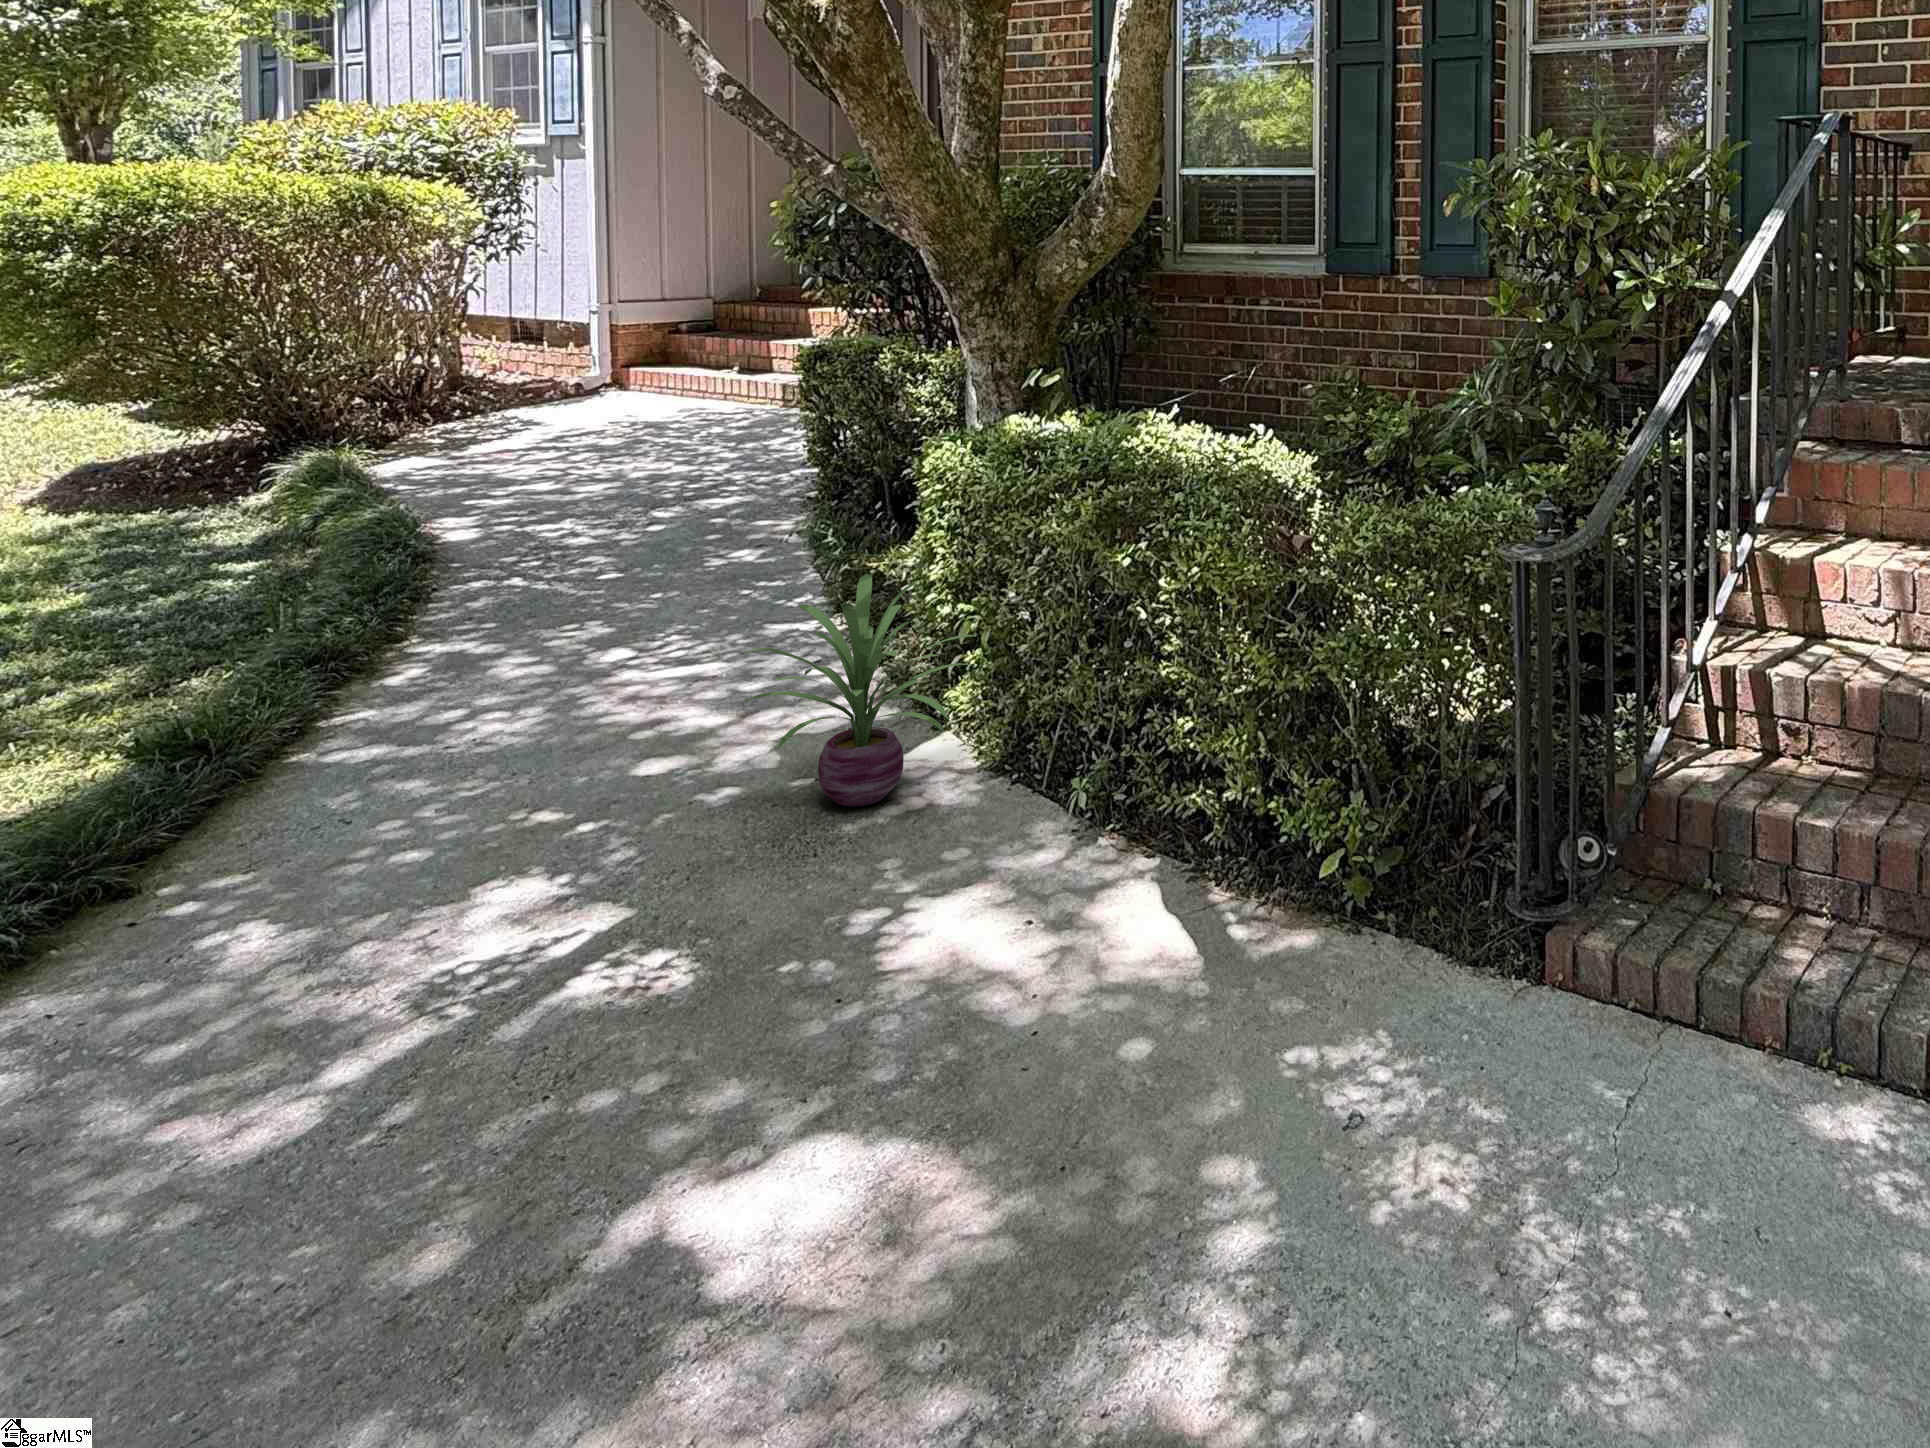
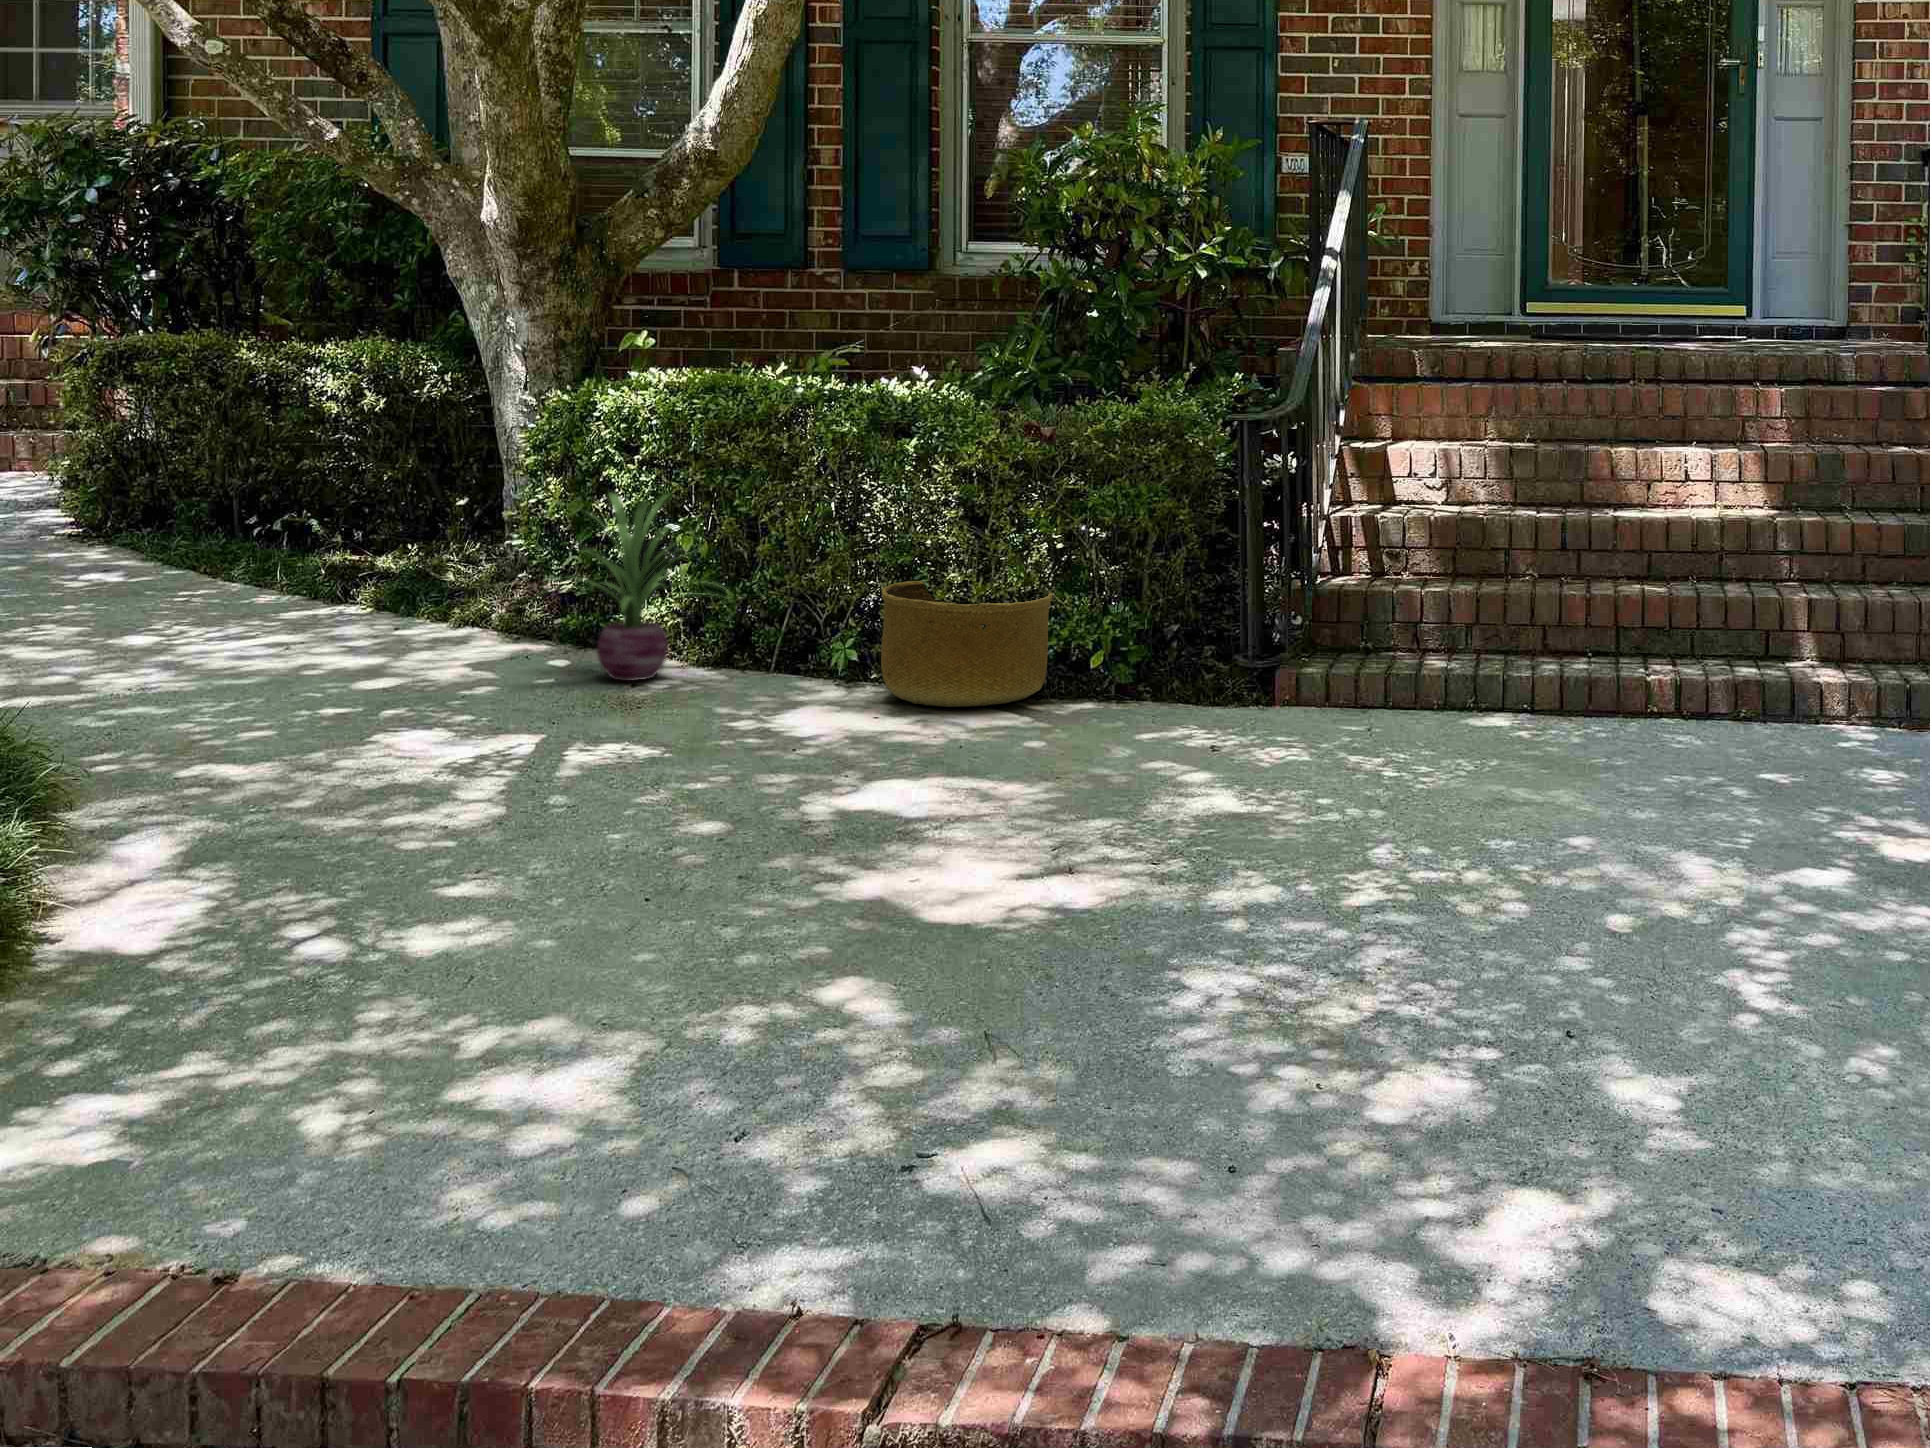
basket: none [989,739,1242,966] -> present [881,581,1053,707]

